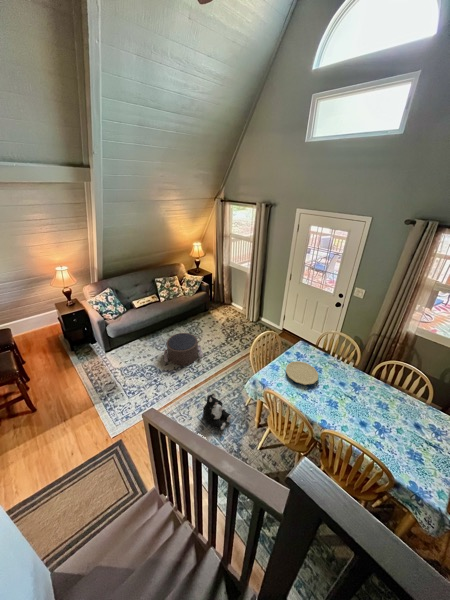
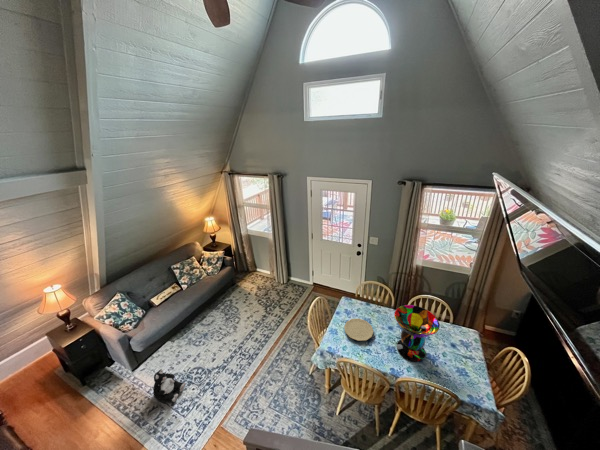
pouf: present [164,333,203,365] -> none [206,317,251,359]
decorative bowl: none [339,358,400,426] -> present [394,305,440,362]
plush toy: present [203,393,232,430] -> present [154,369,185,402]

